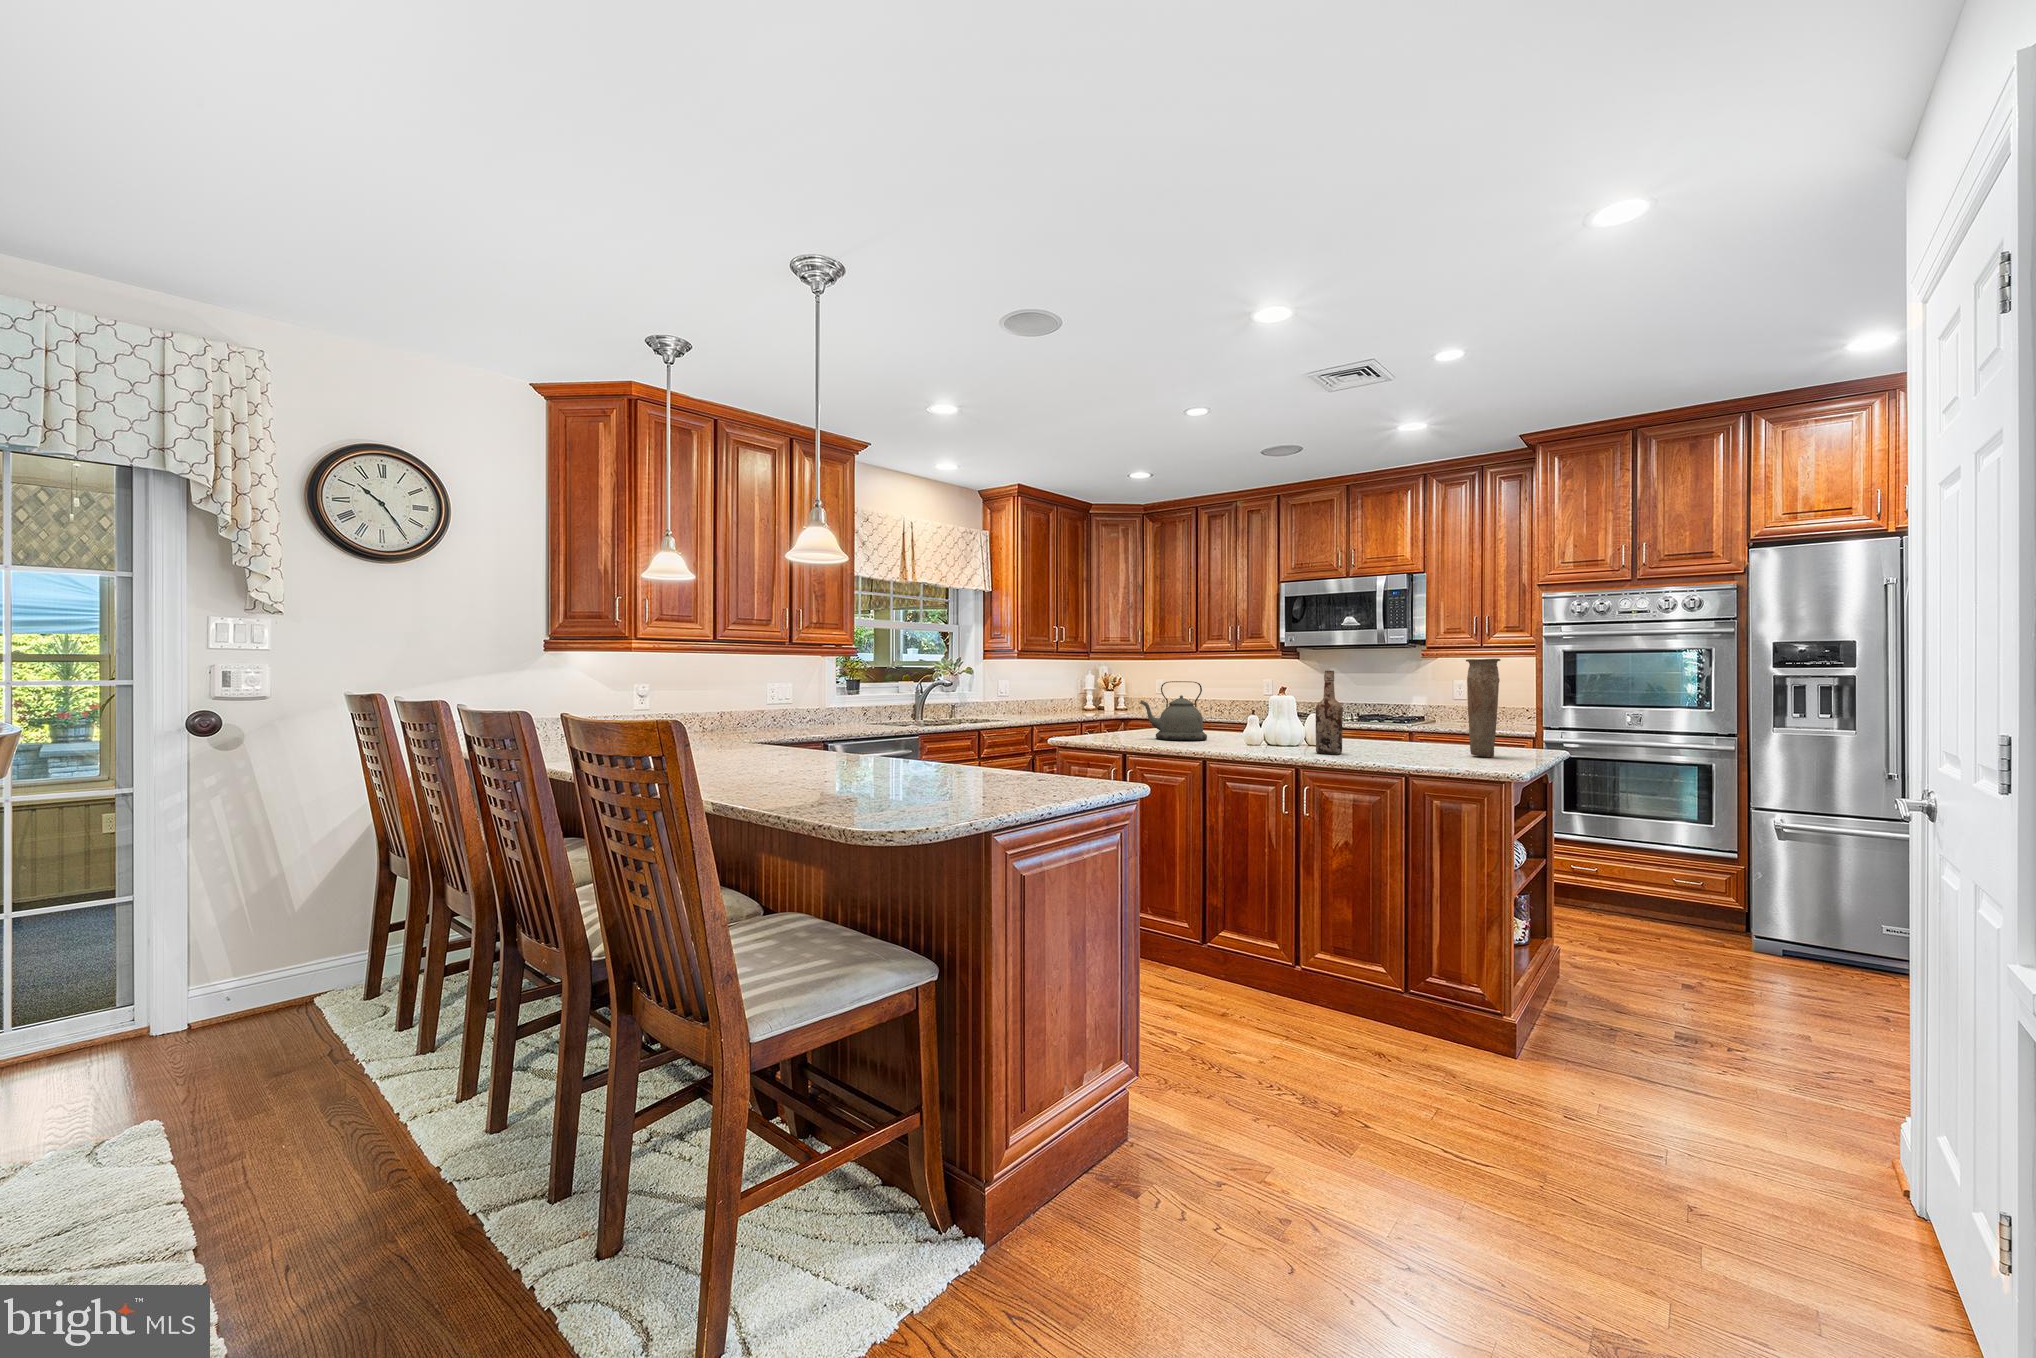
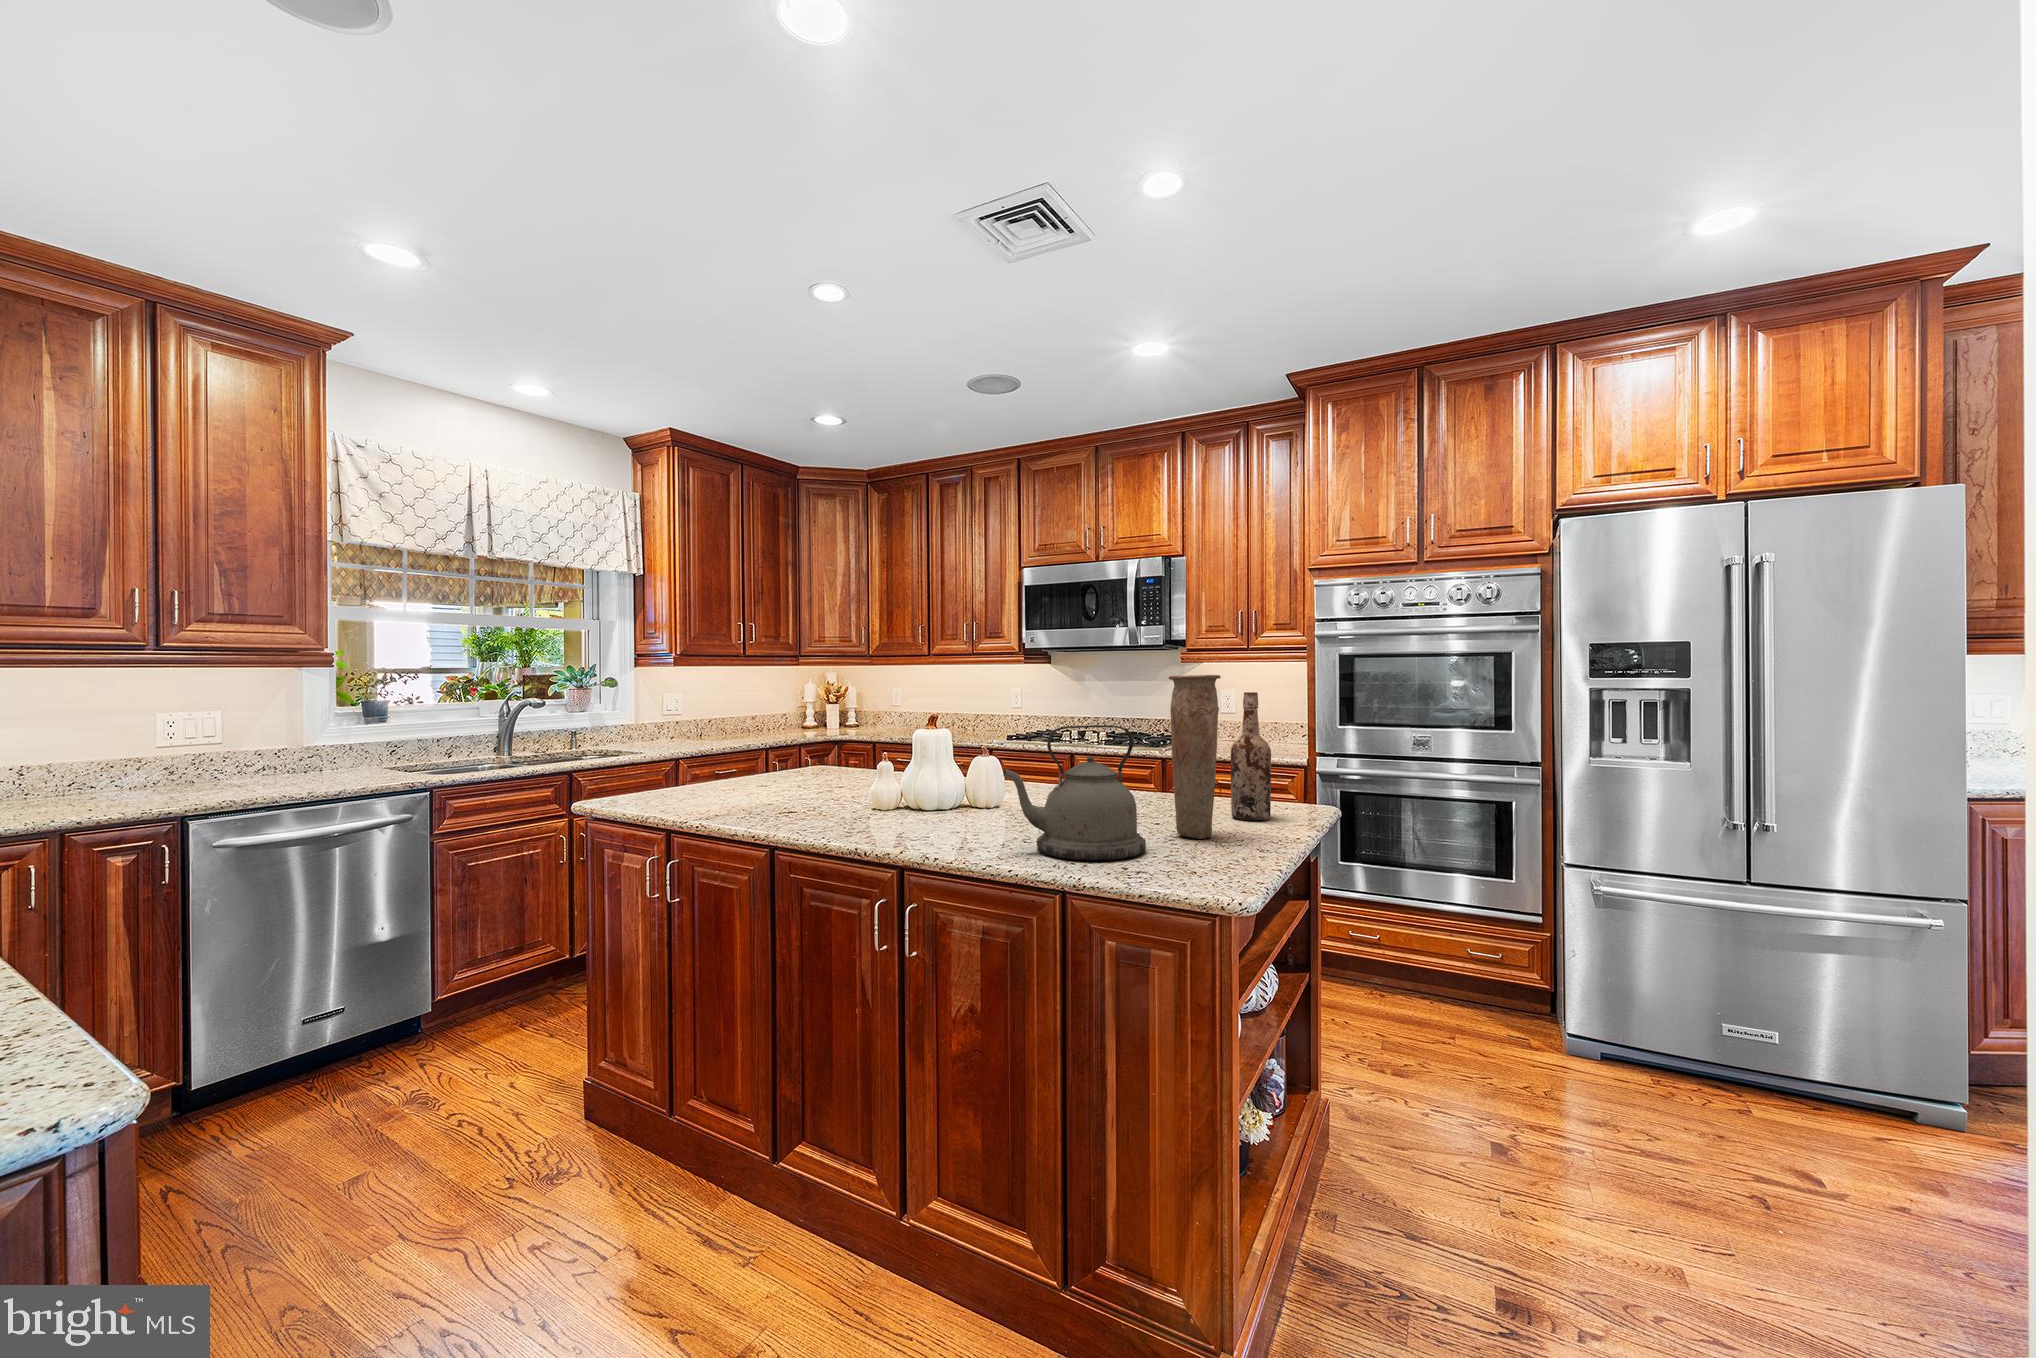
wine bottle: present [1316,671,1343,754] -> present [1231,692,1271,820]
kettle: present [1140,681,1207,740] -> present [1003,725,1146,860]

